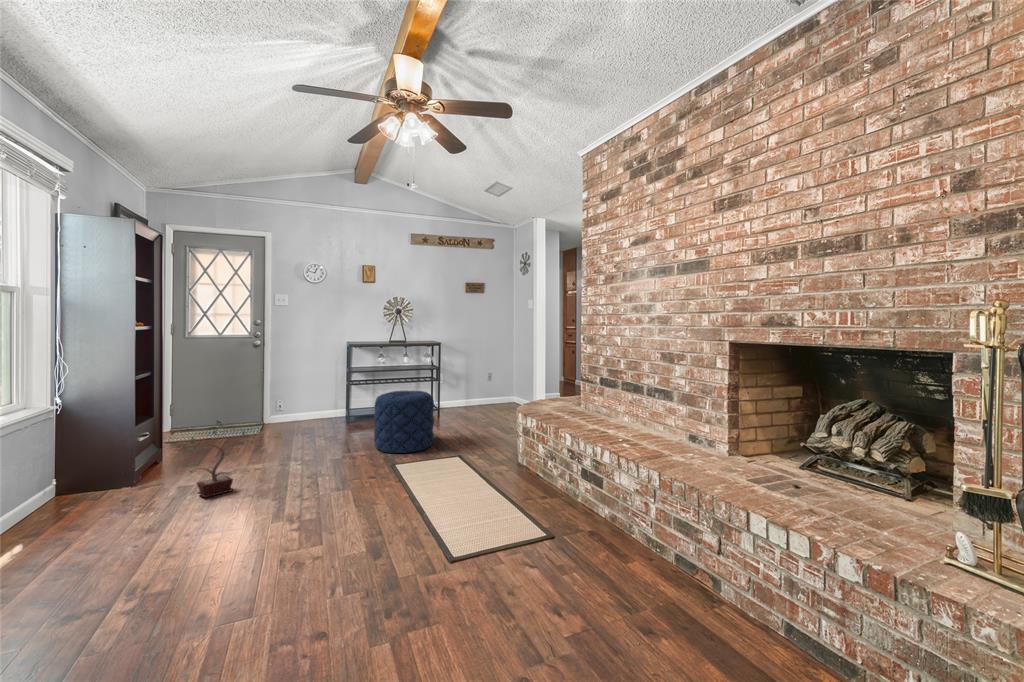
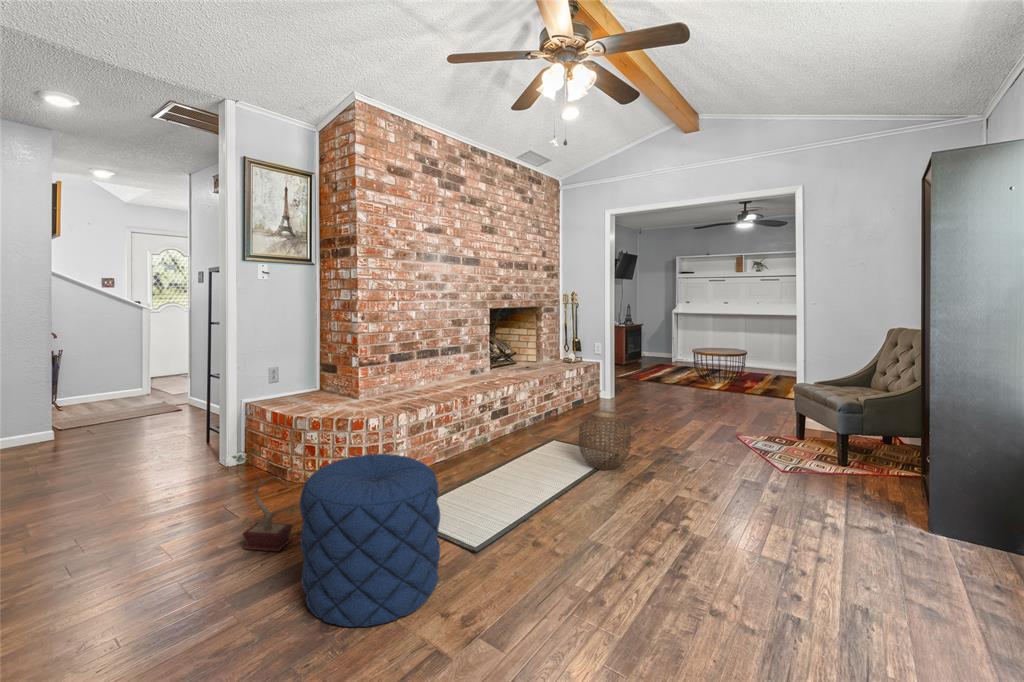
potted plant: present [188,421,261,497] -> present [219,448,300,552]
woven basket: none [408,465,479,550] -> present [579,411,631,470]

